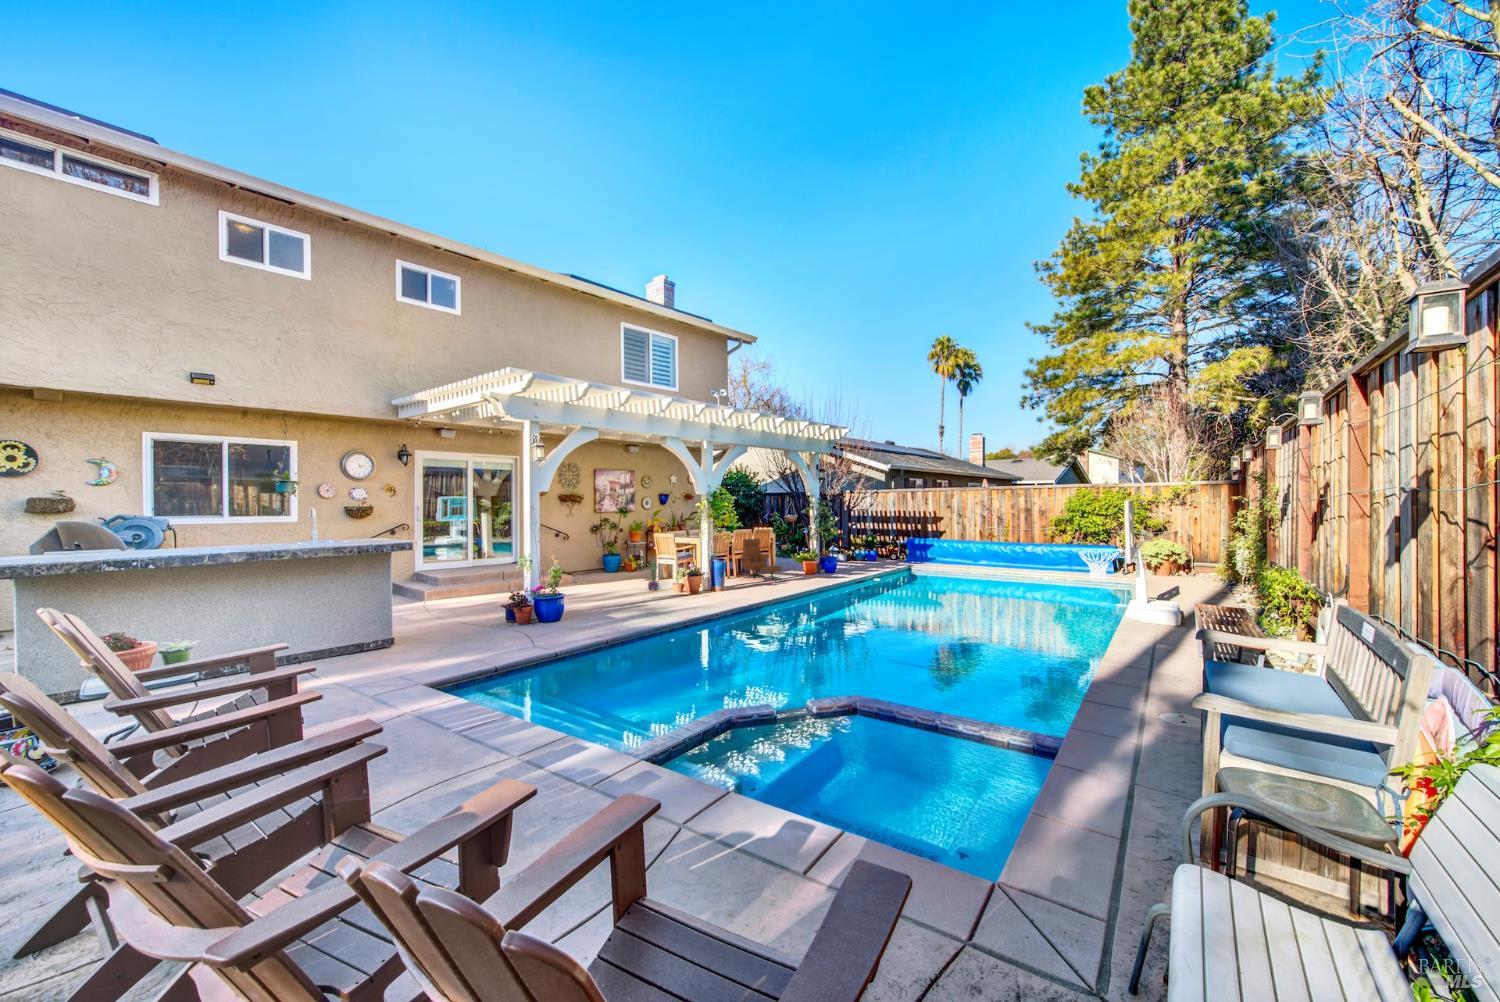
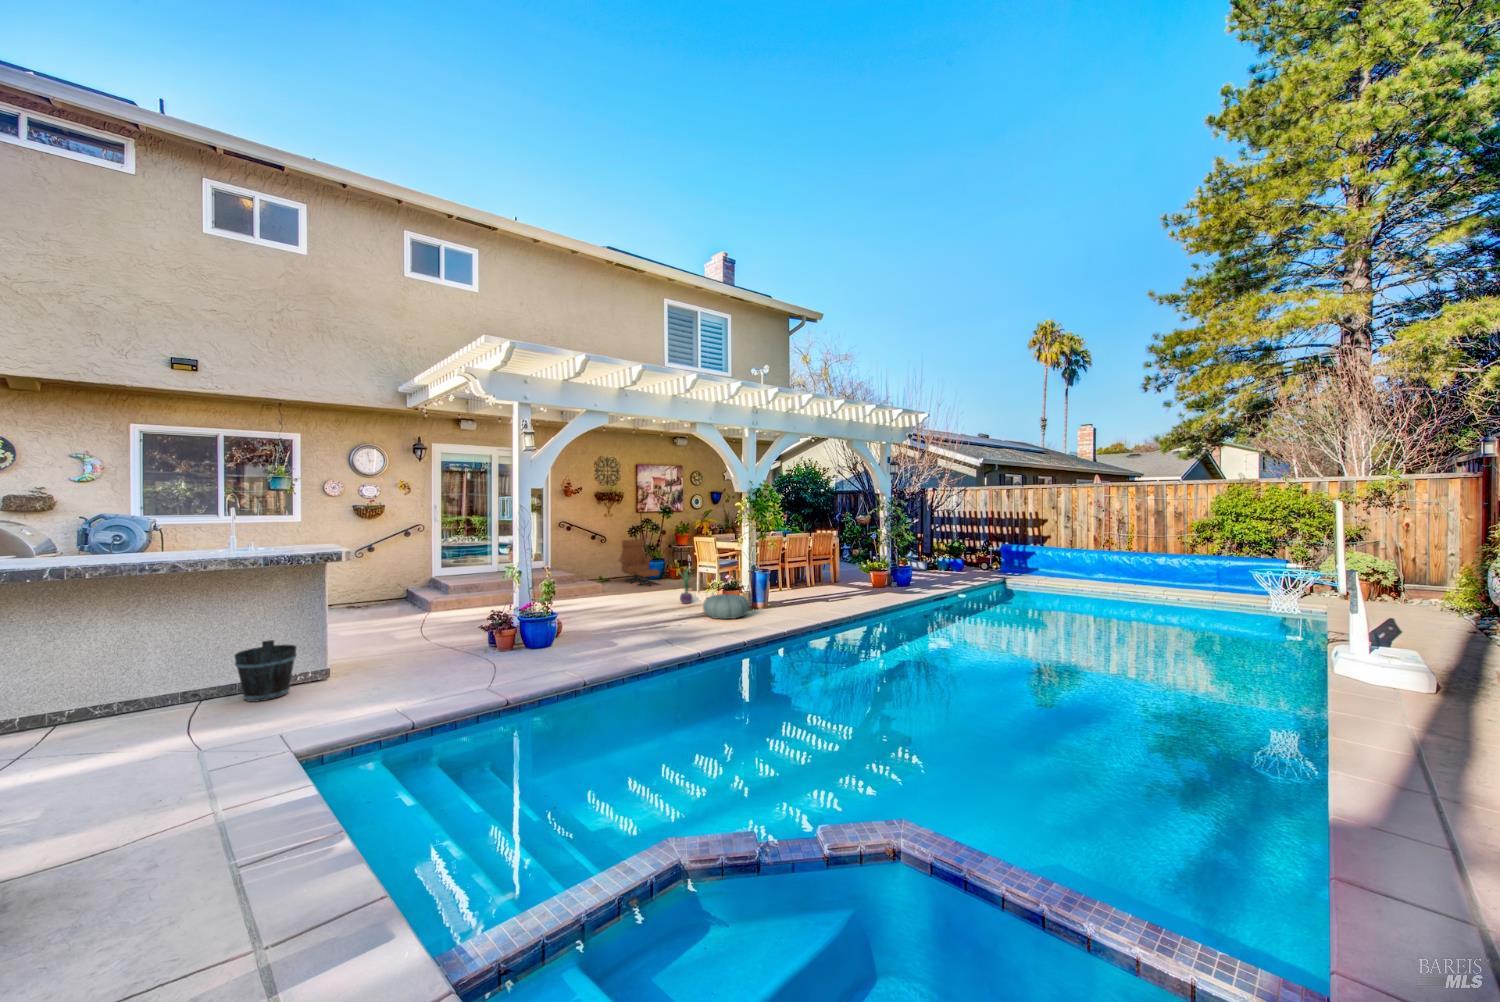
lounge chair: present [741,538,781,580] -> present [618,539,659,585]
pouf: none [674,580,713,600] -> present [703,594,749,619]
bucket: none [339,614,385,660] -> present [235,640,296,702]

